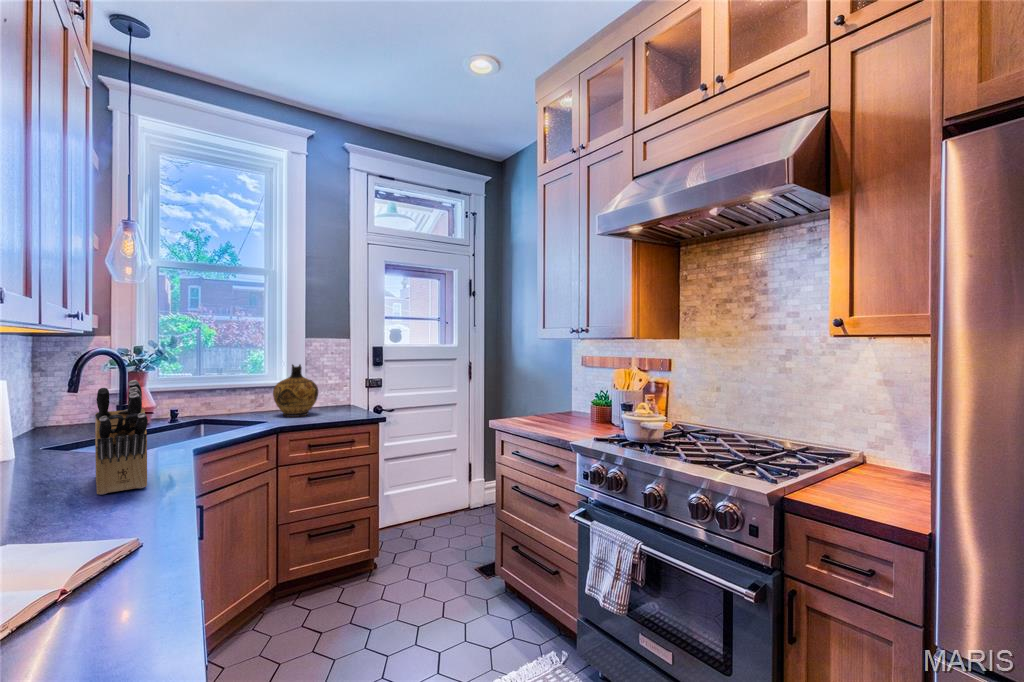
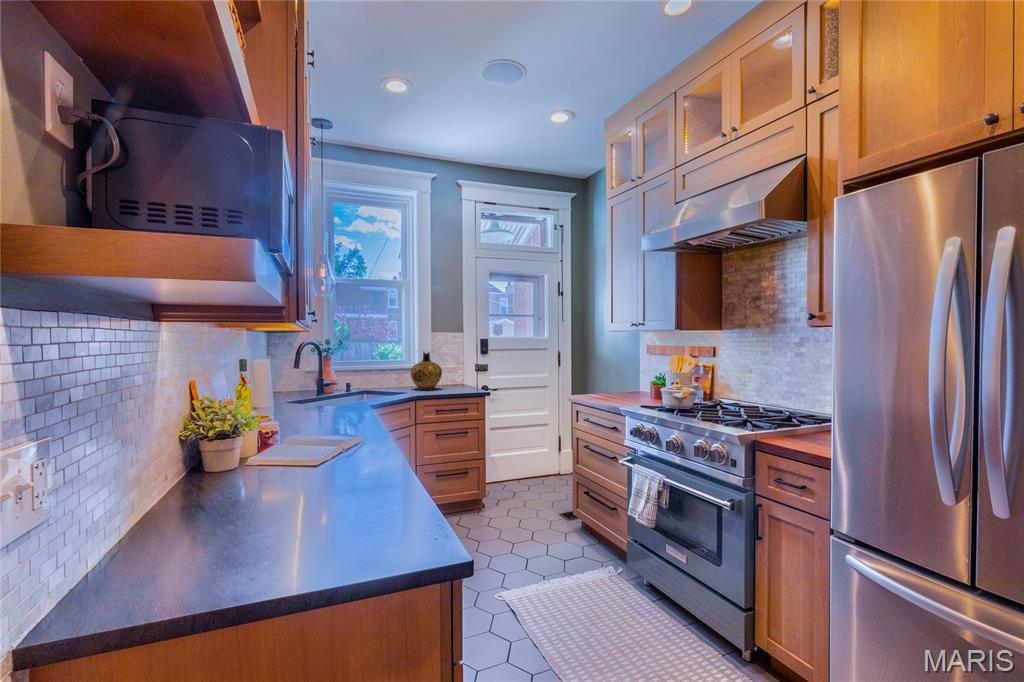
knife block: present [95,380,148,495] -> none [321,358,352,423]

